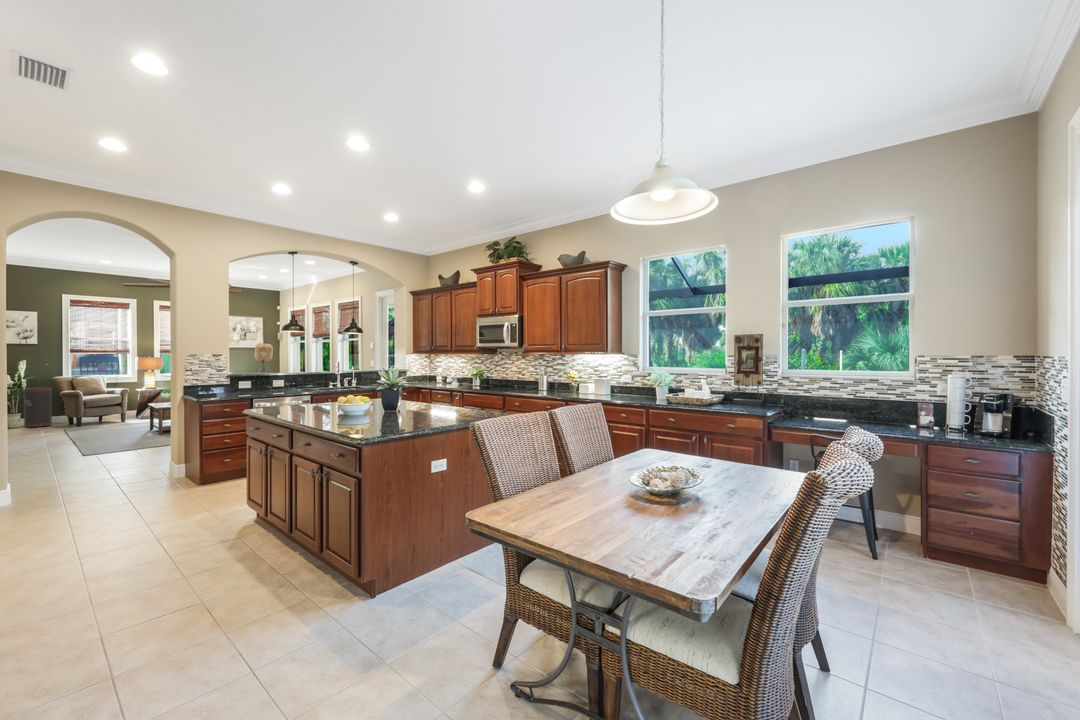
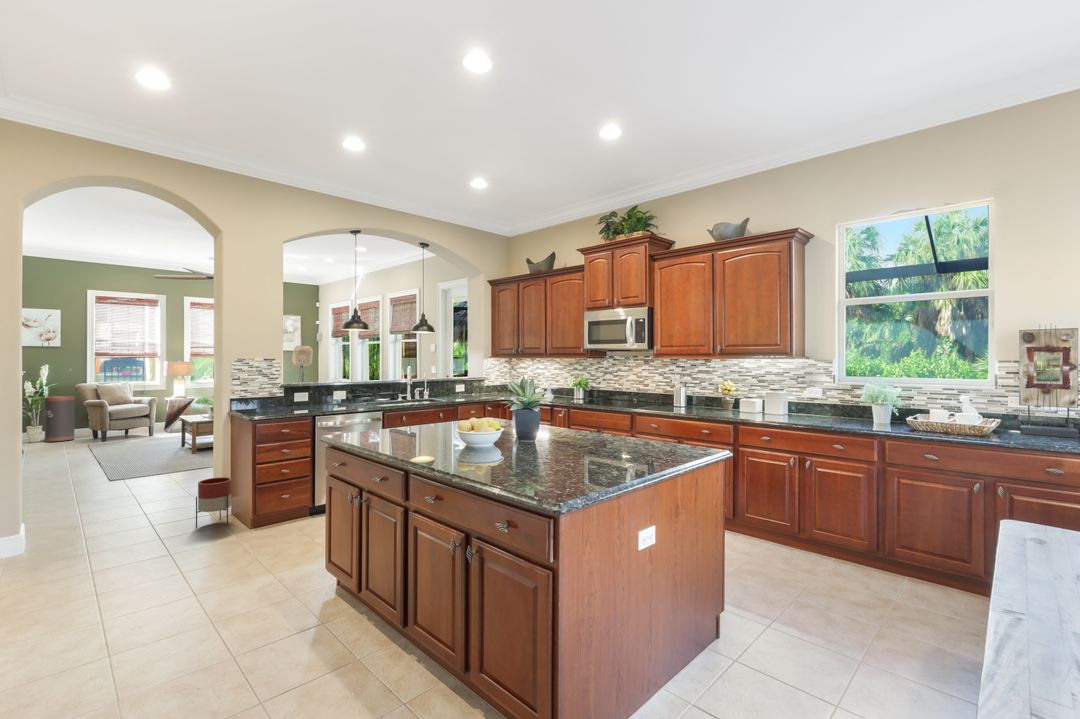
planter: none [154,447,185,485] -> present [196,477,232,527]

